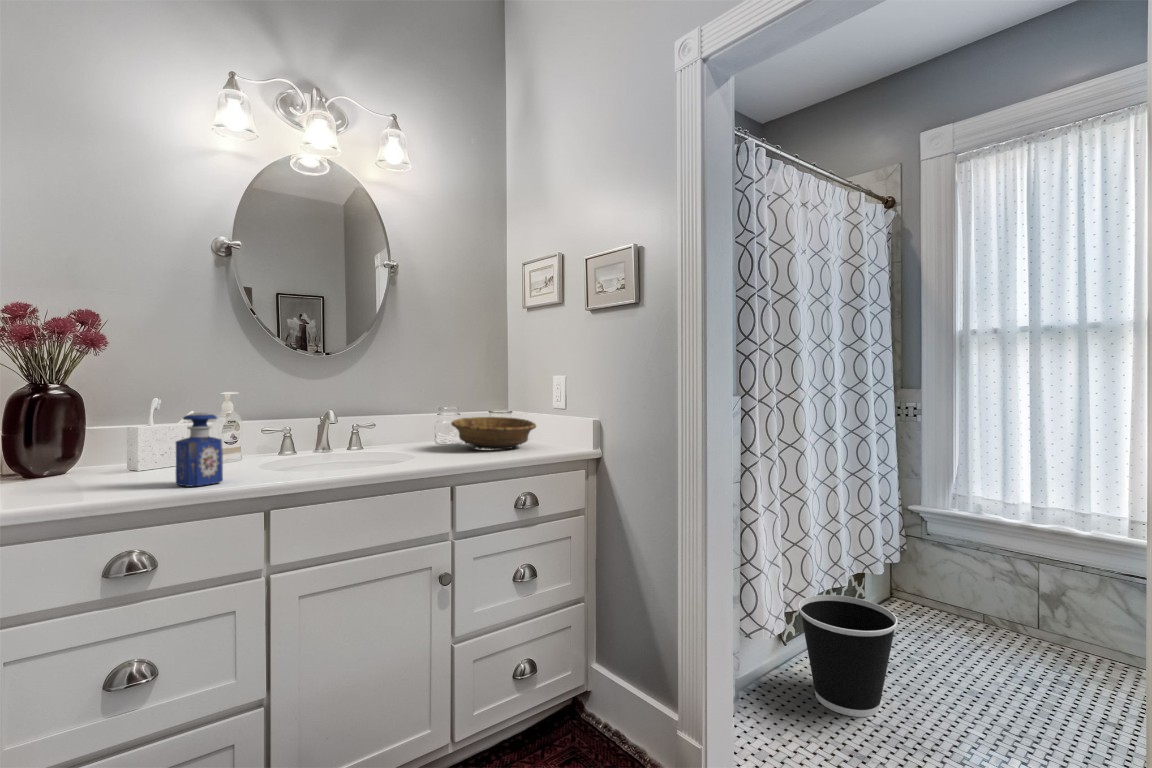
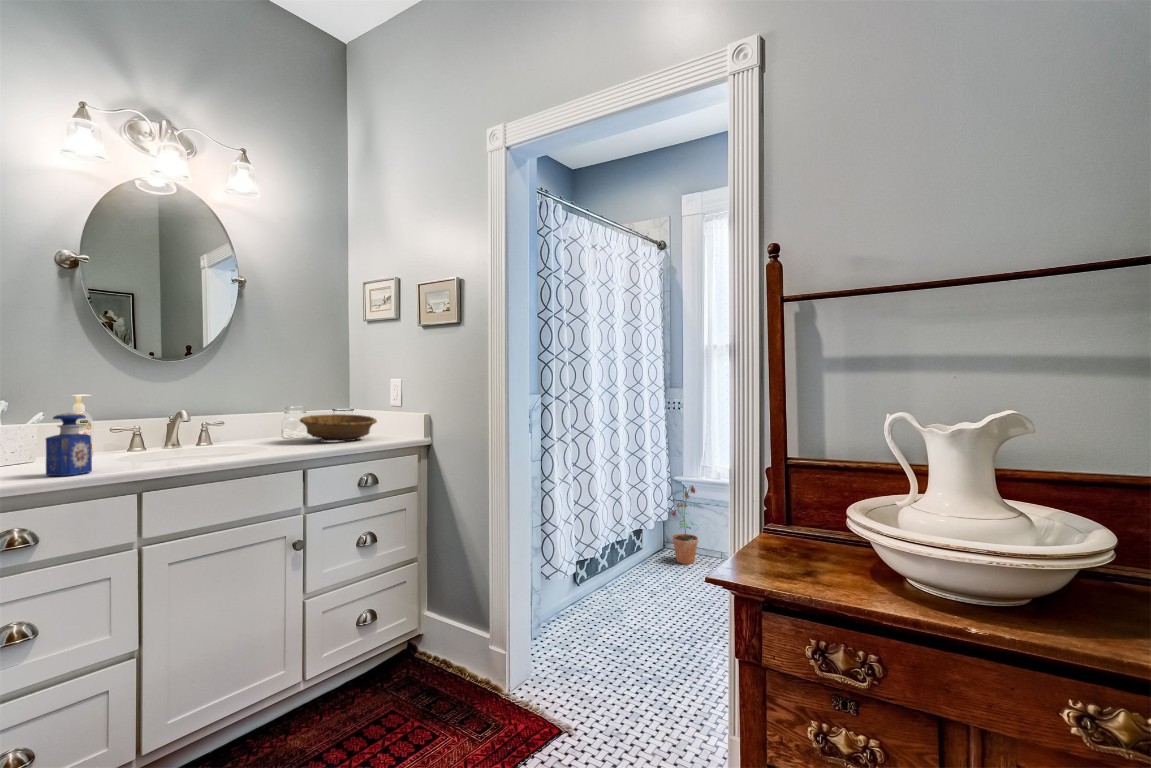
potted plant: none [904,519,948,626] -> present [672,486,698,564]
wastebasket: present [798,595,898,717] -> none [586,543,652,627]

